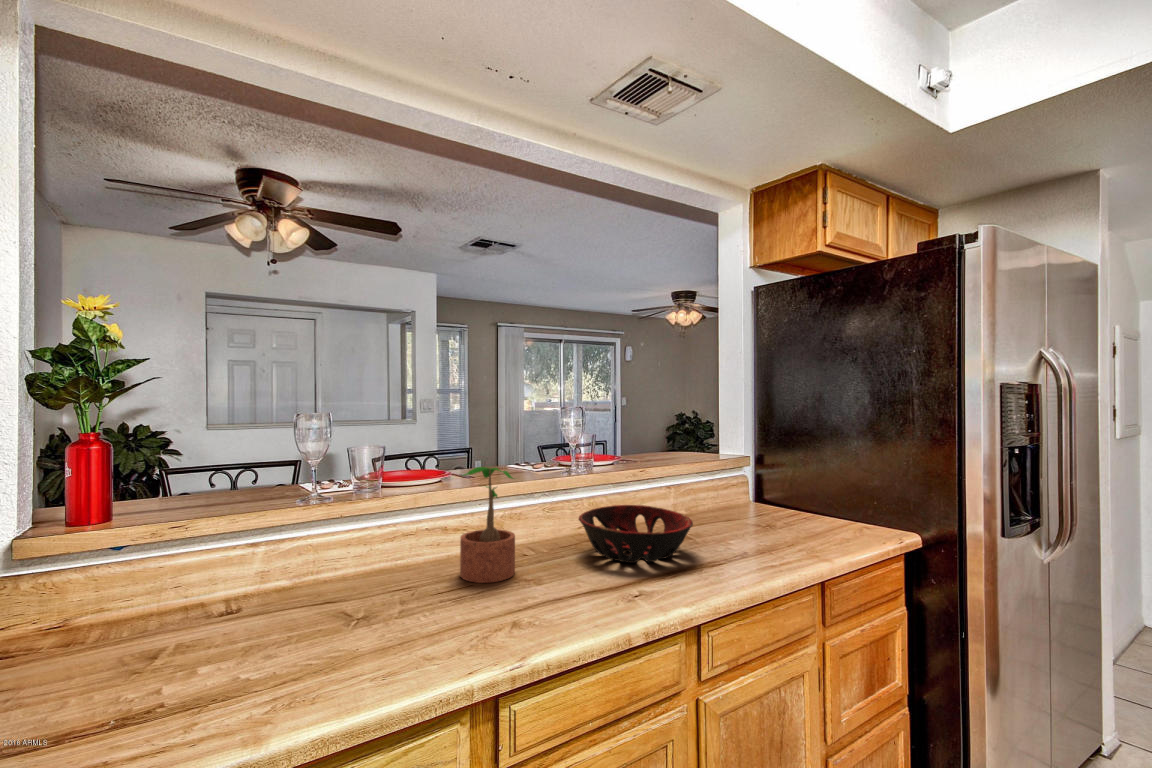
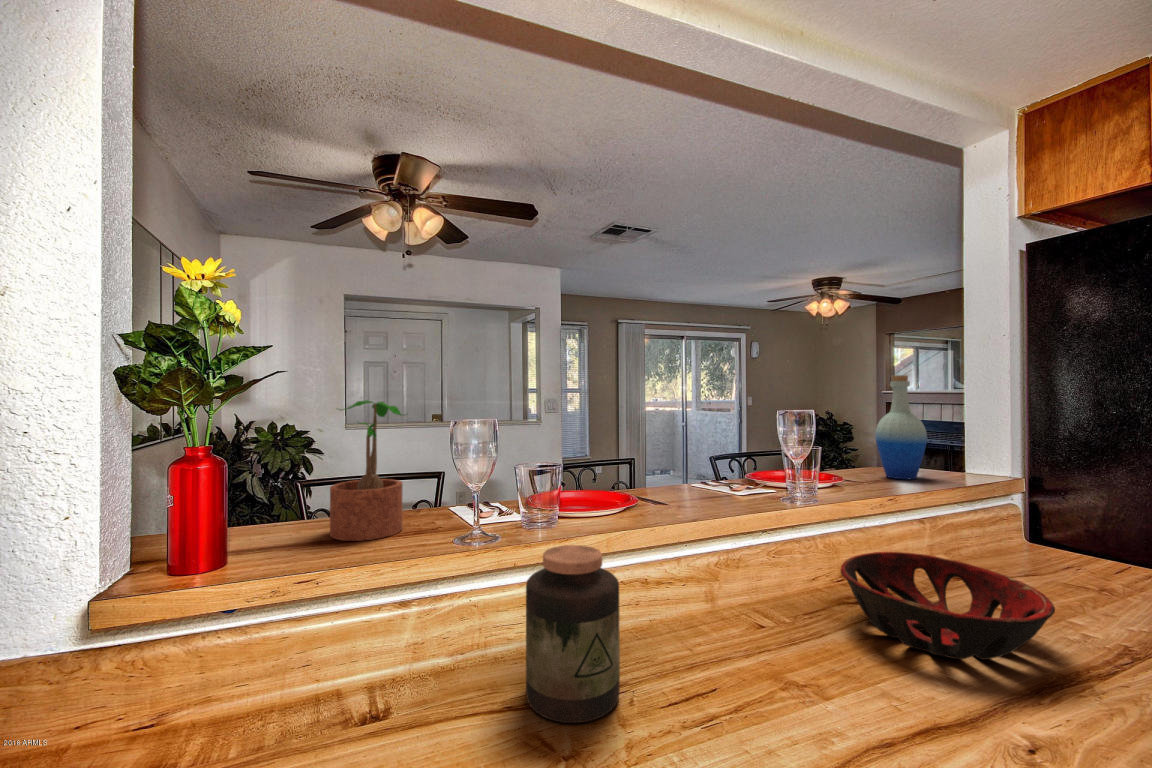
bottle: none [654,381,688,460] -> present [875,375,927,479]
potted plant: present [460,467,515,583] -> present [330,401,403,541]
jar: none [339,496,404,604] -> present [526,545,620,723]

